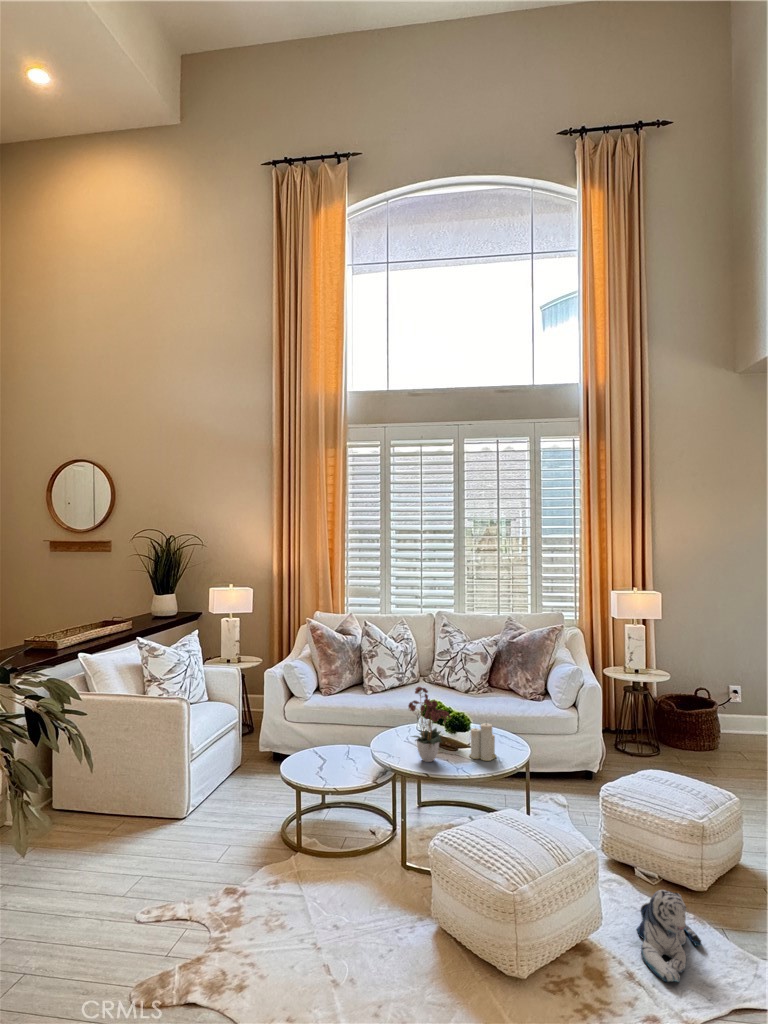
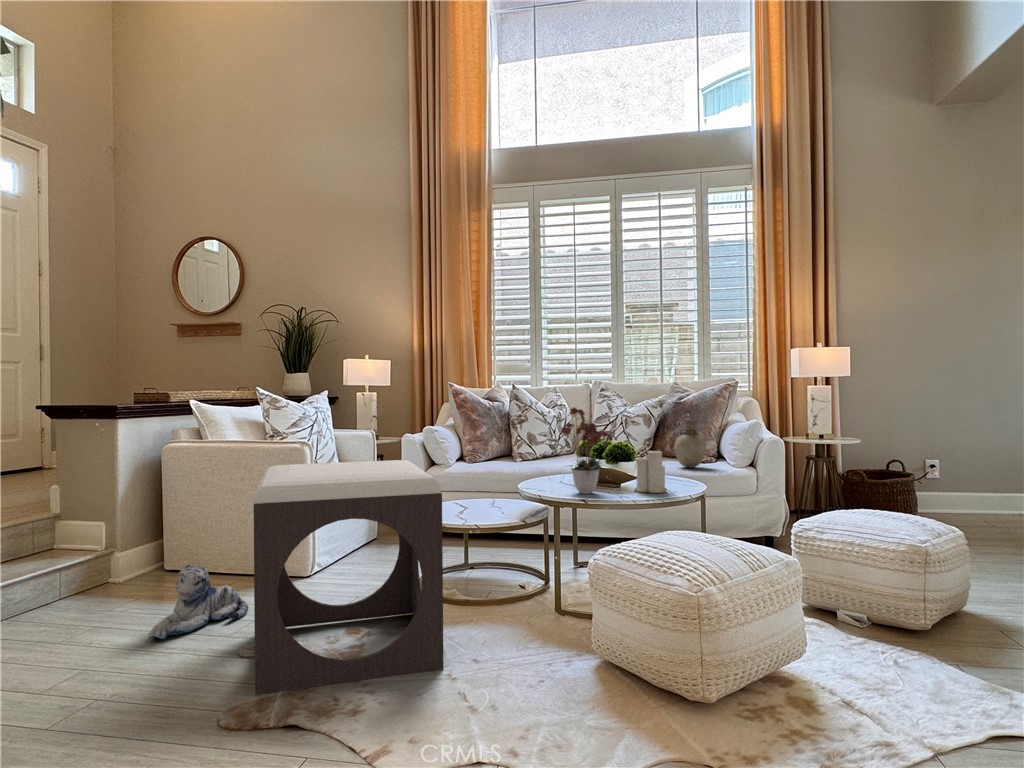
vase: none [506,666,533,708] -> present [674,420,706,467]
footstool: none [155,737,310,969] -> present [254,460,444,695]
plush toy: present [636,890,702,982] -> present [149,565,248,639]

